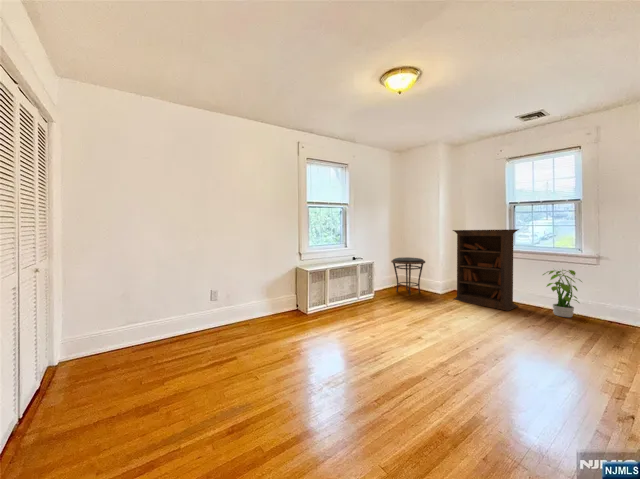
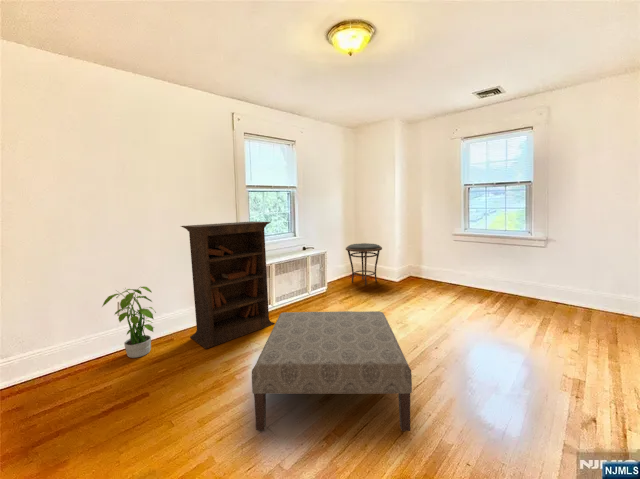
bookcase: present [453,229,519,311] -> present [181,221,275,349]
potted plant: present [543,270,582,317] -> present [102,287,156,358]
ottoman: none [313,306,453,412] -> present [252,311,412,431]

